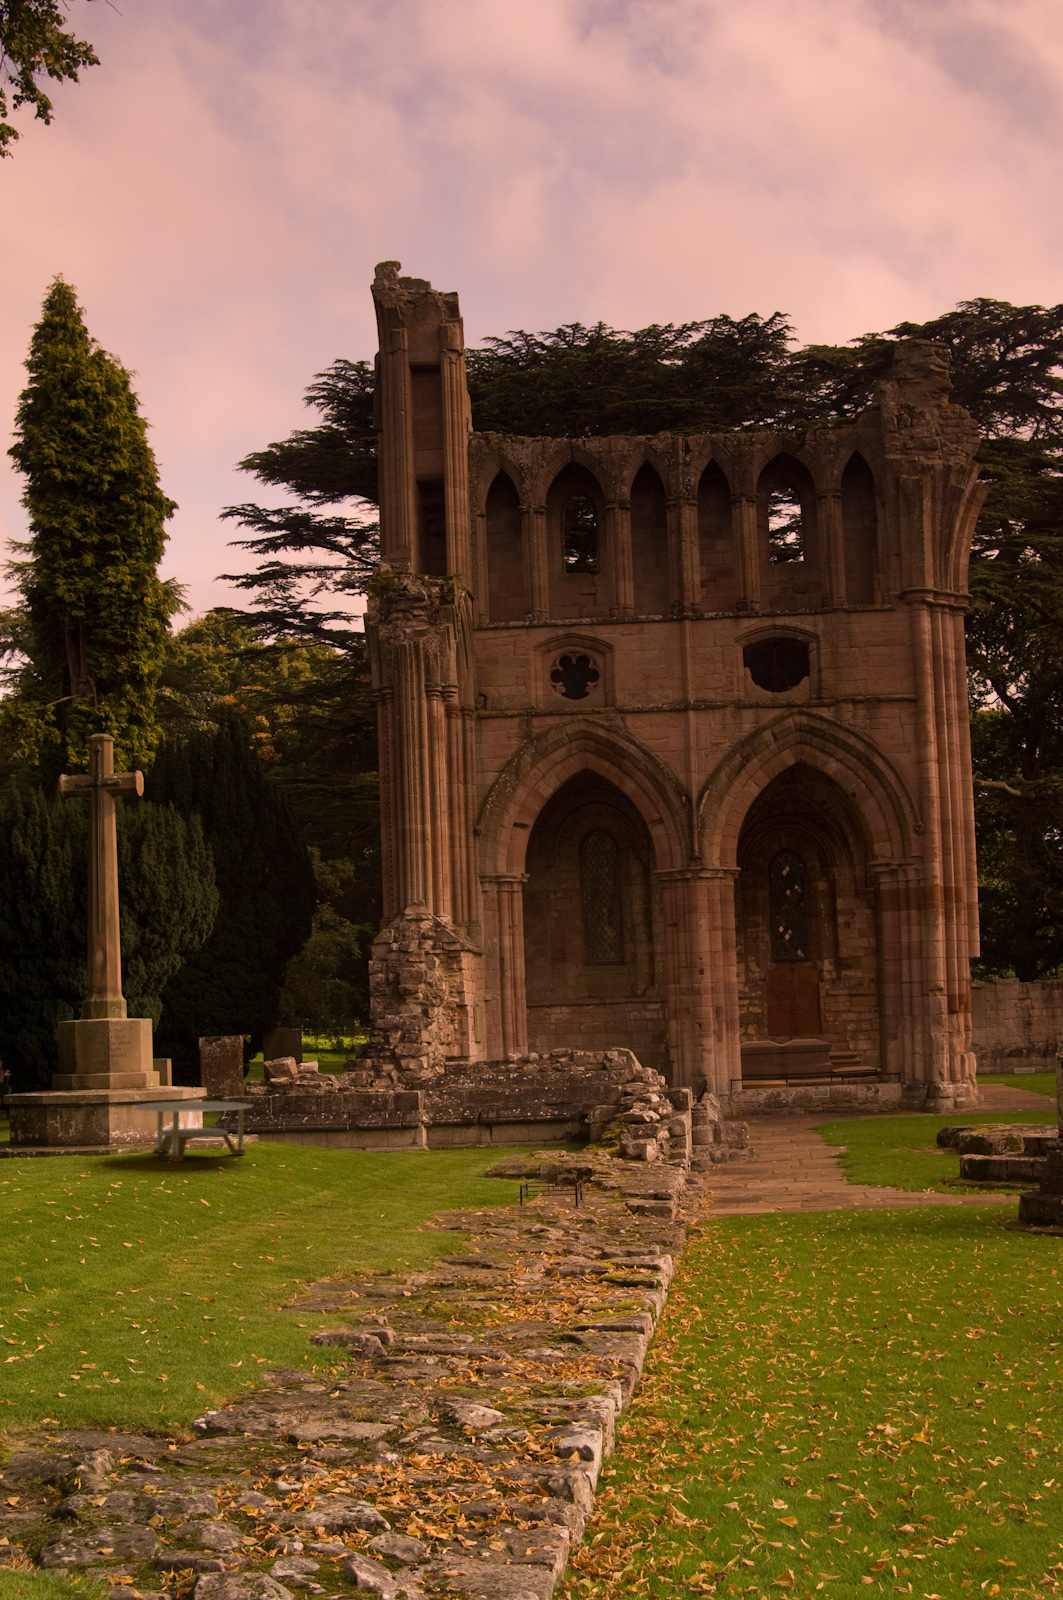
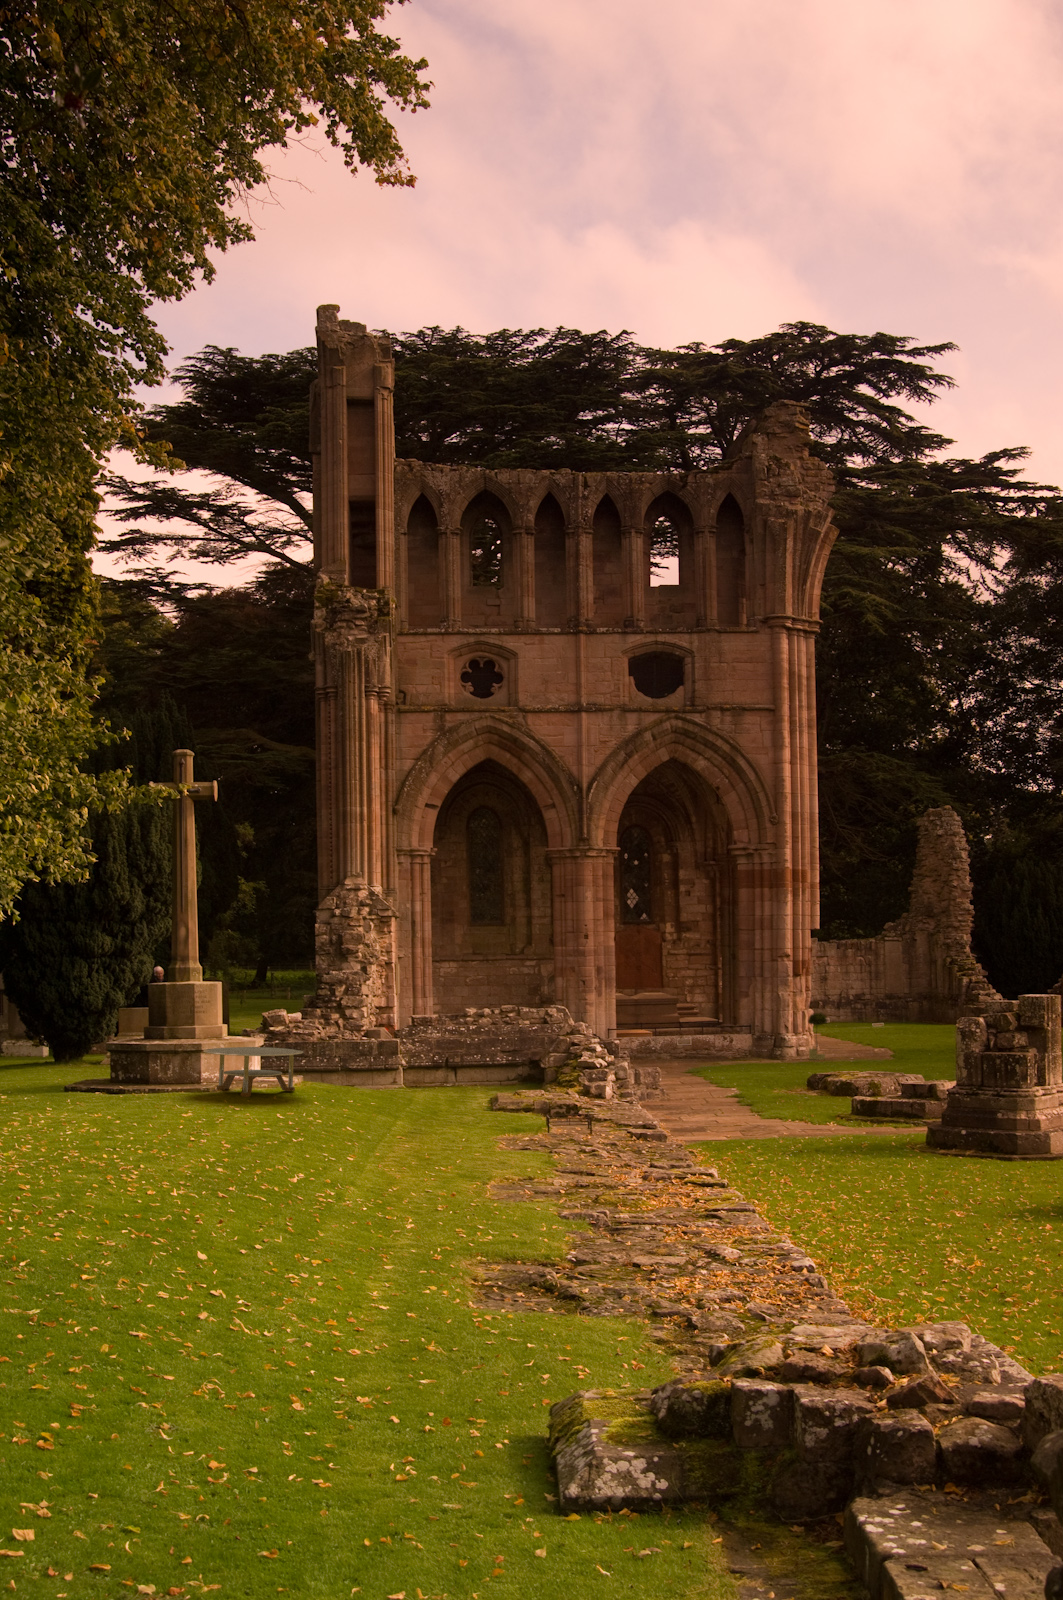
potted tree: none [967,1054,991,1112] -> present [808,1013,827,1060]

